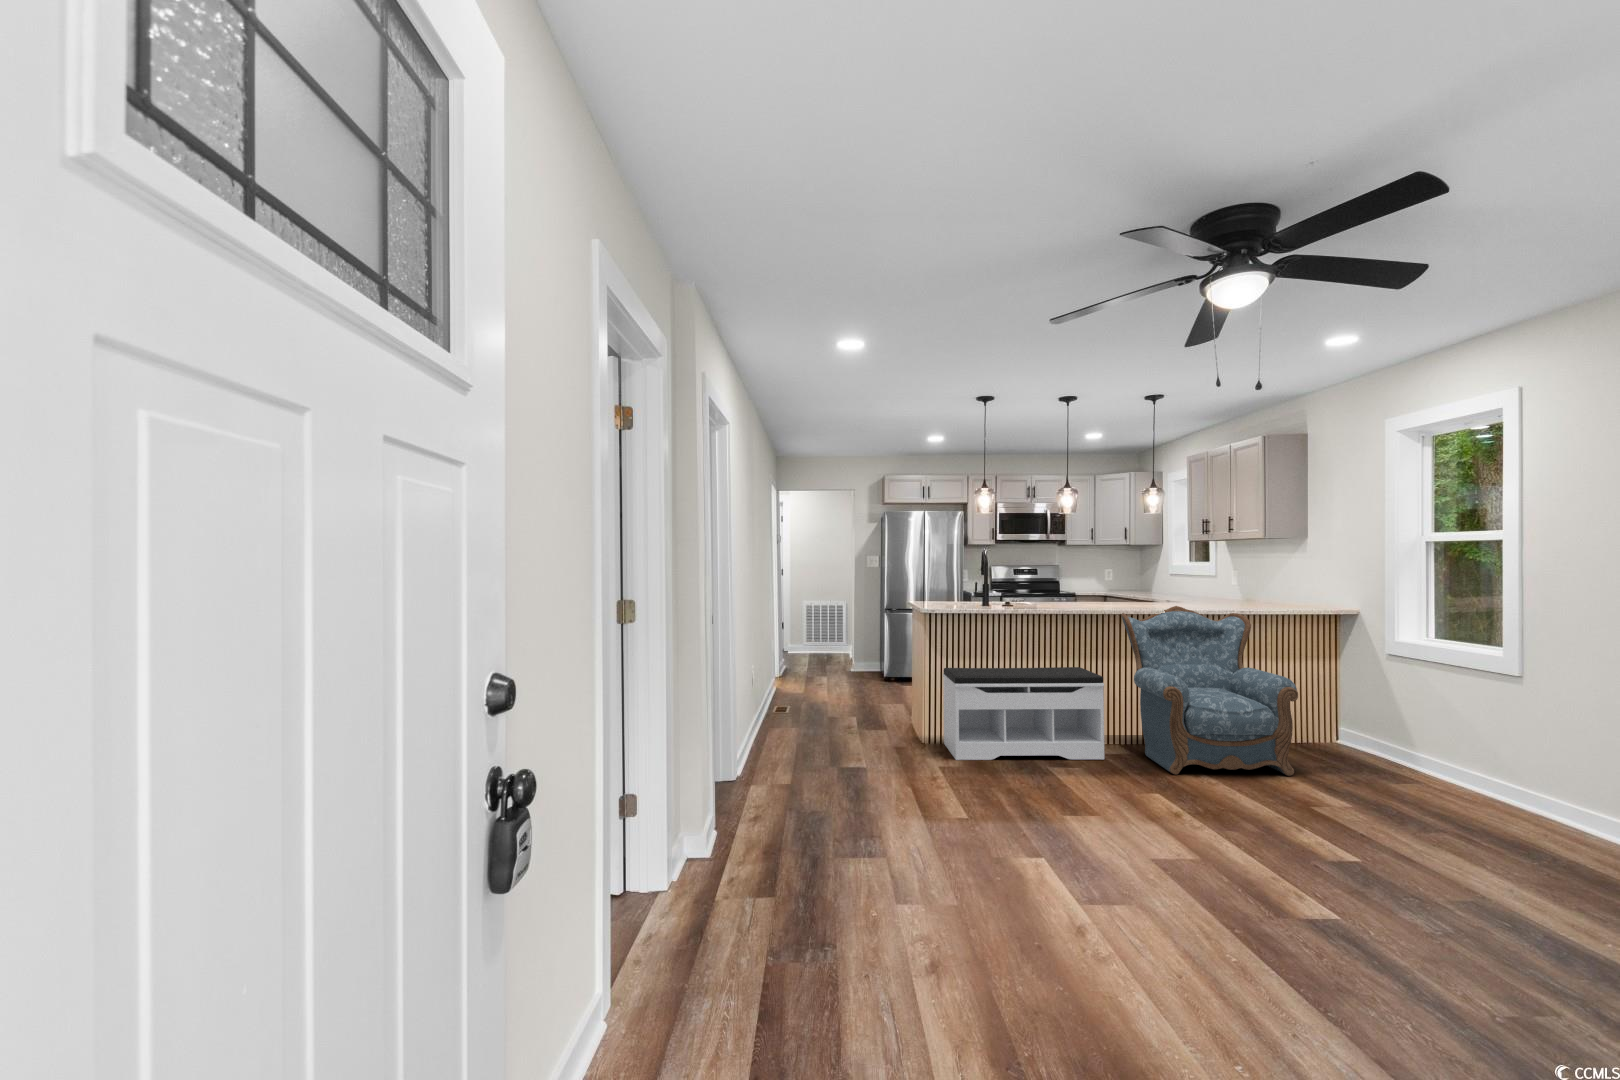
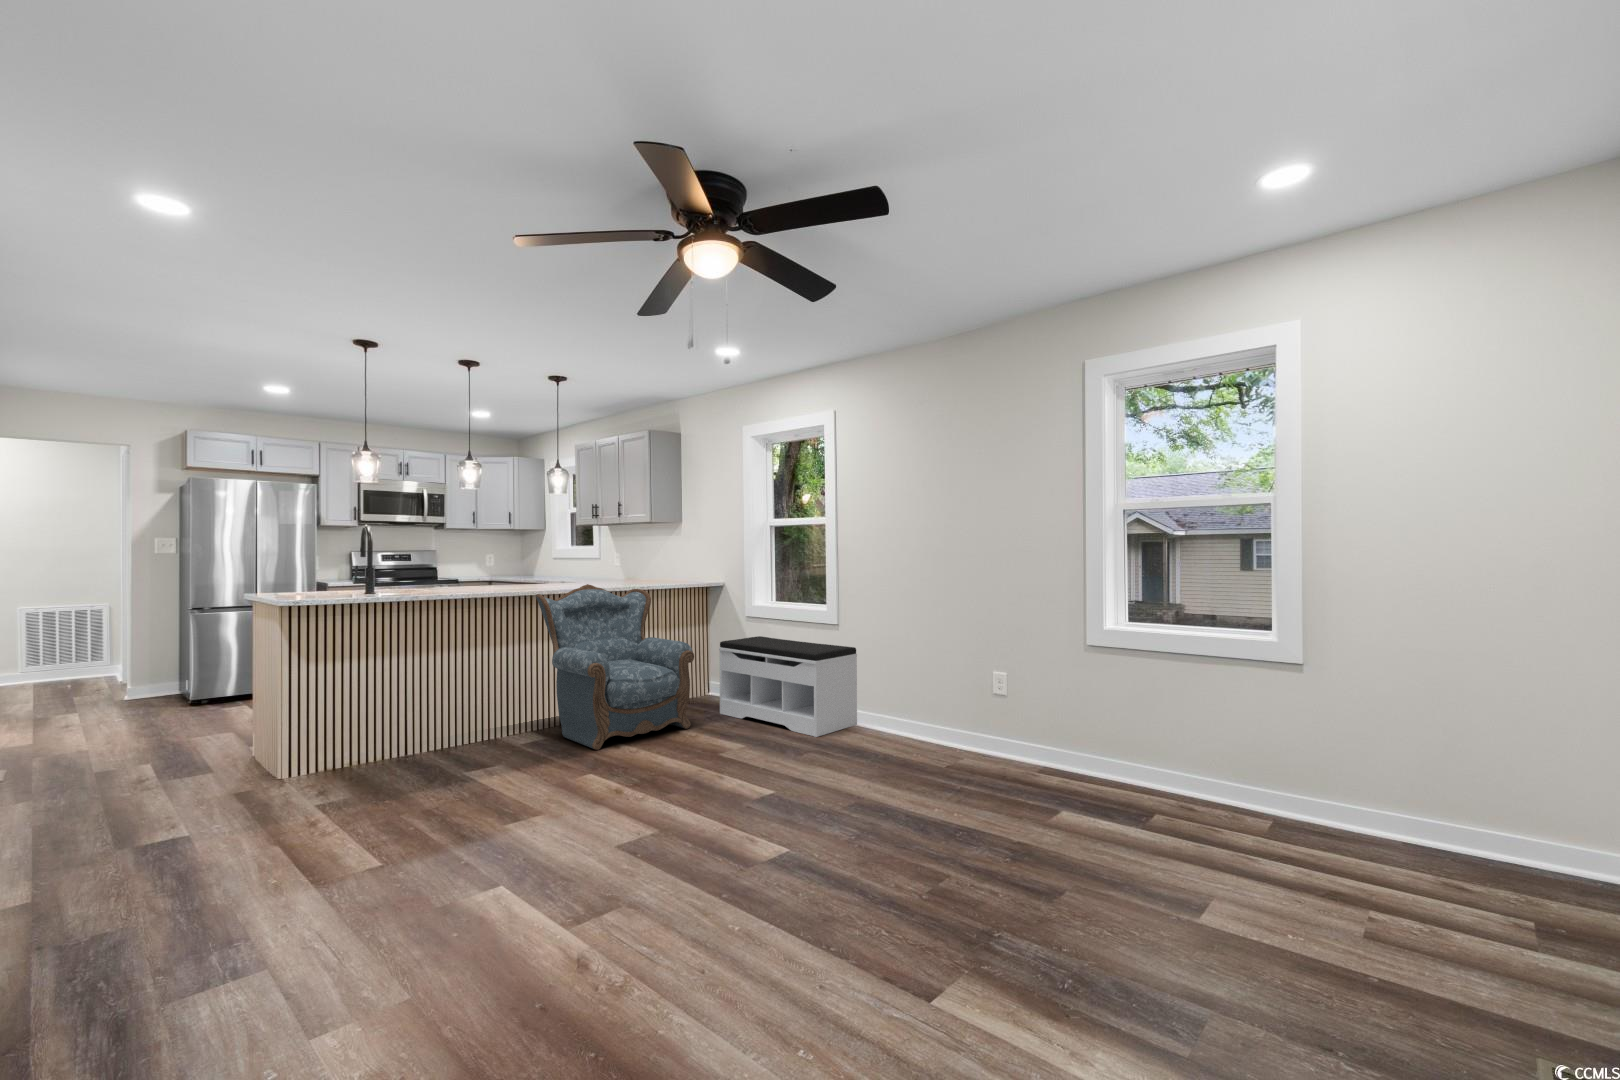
bench: present [943,667,1104,760] -> present [719,636,857,737]

